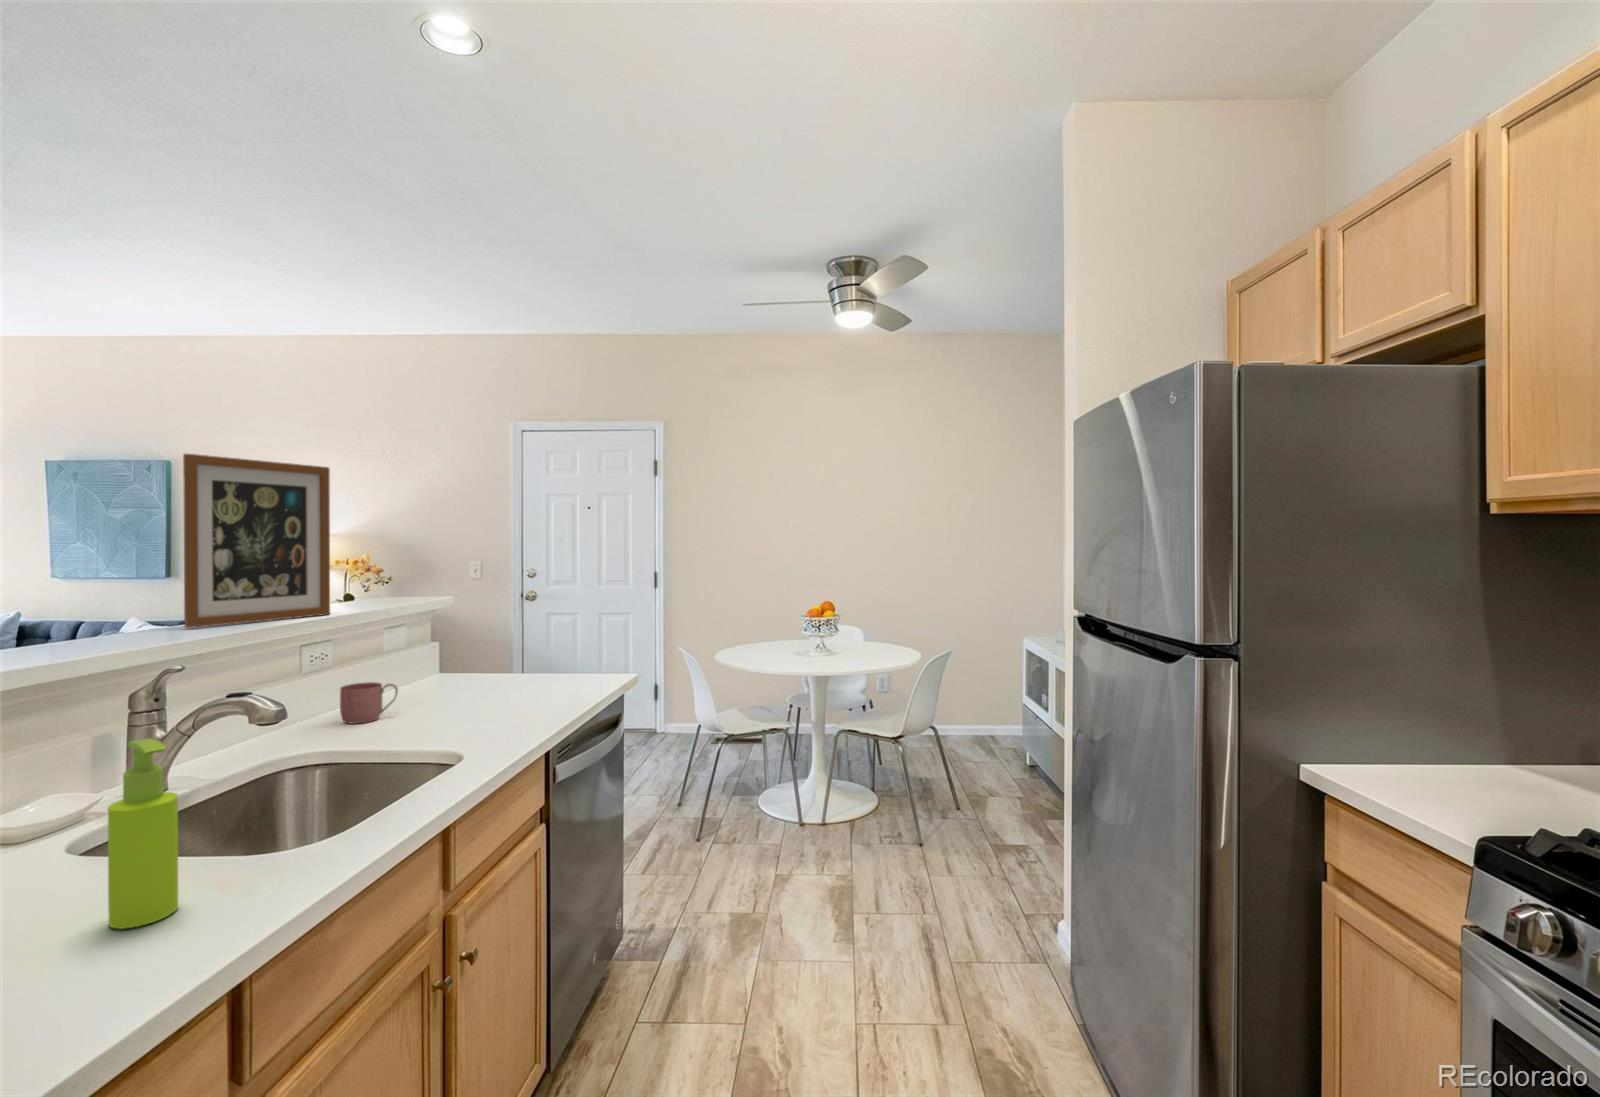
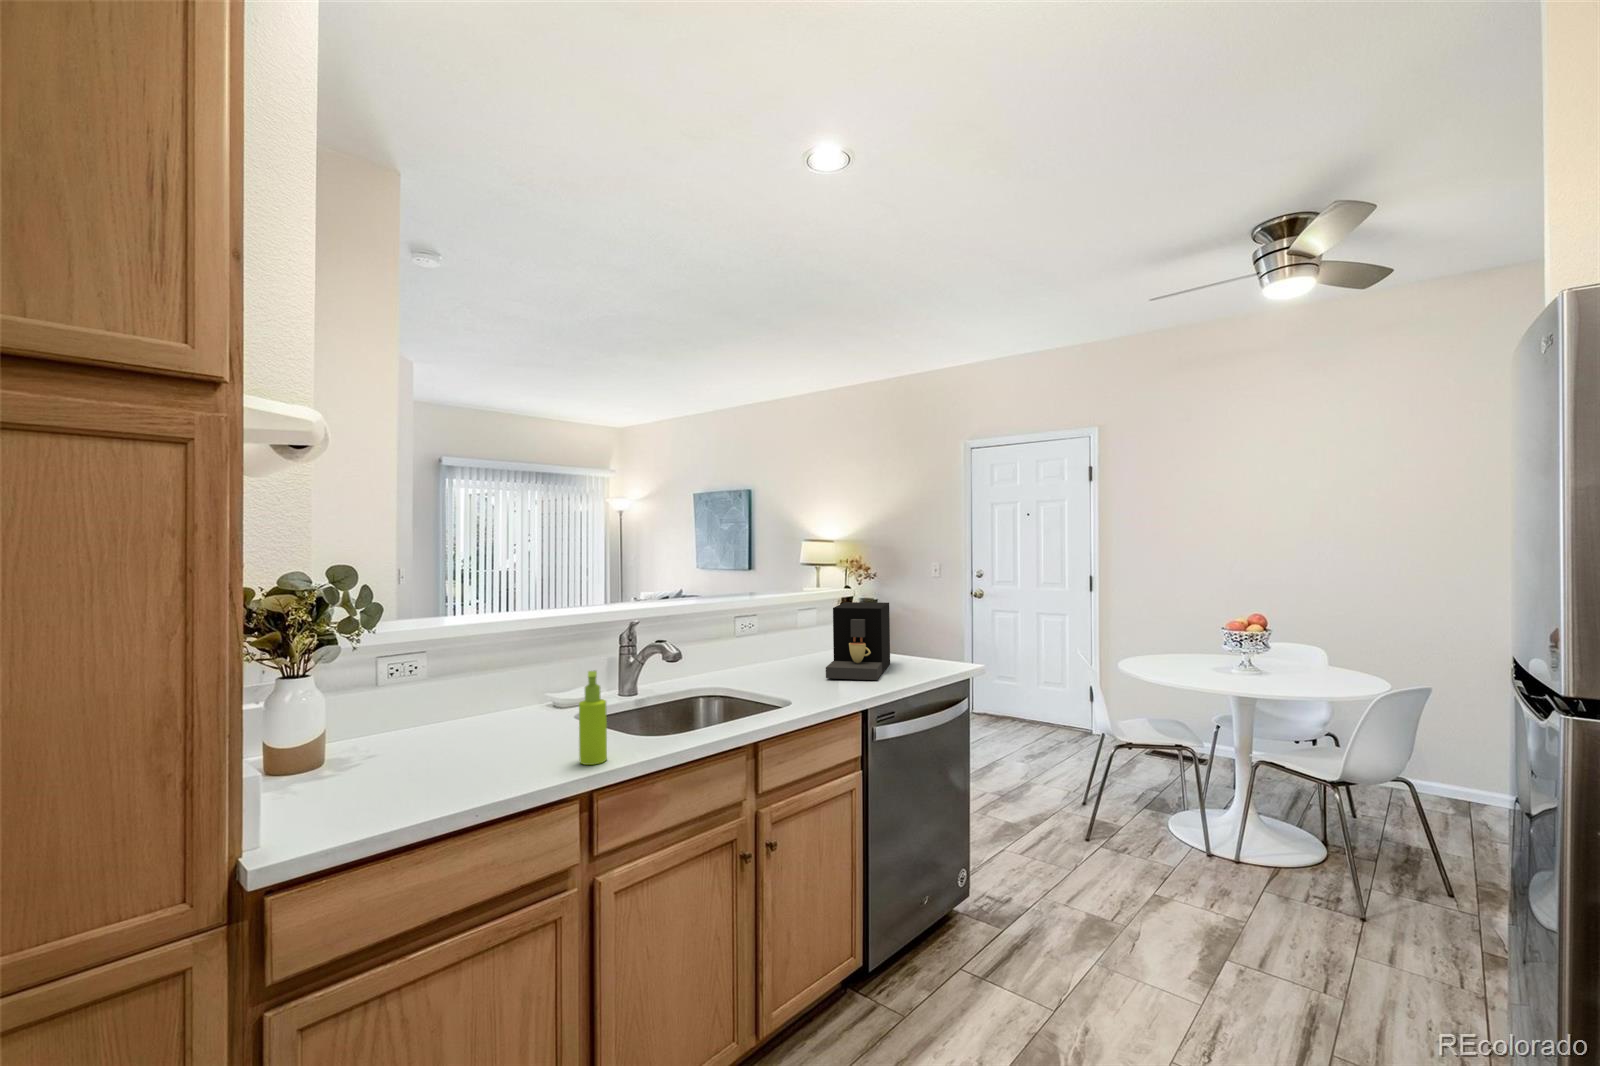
picture frame: present [183,454,330,628] -> none [683,506,764,610]
coffee maker: none [450,603,525,708] -> present [826,602,890,680]
mug: present [340,682,398,723] -> none [761,654,794,681]

